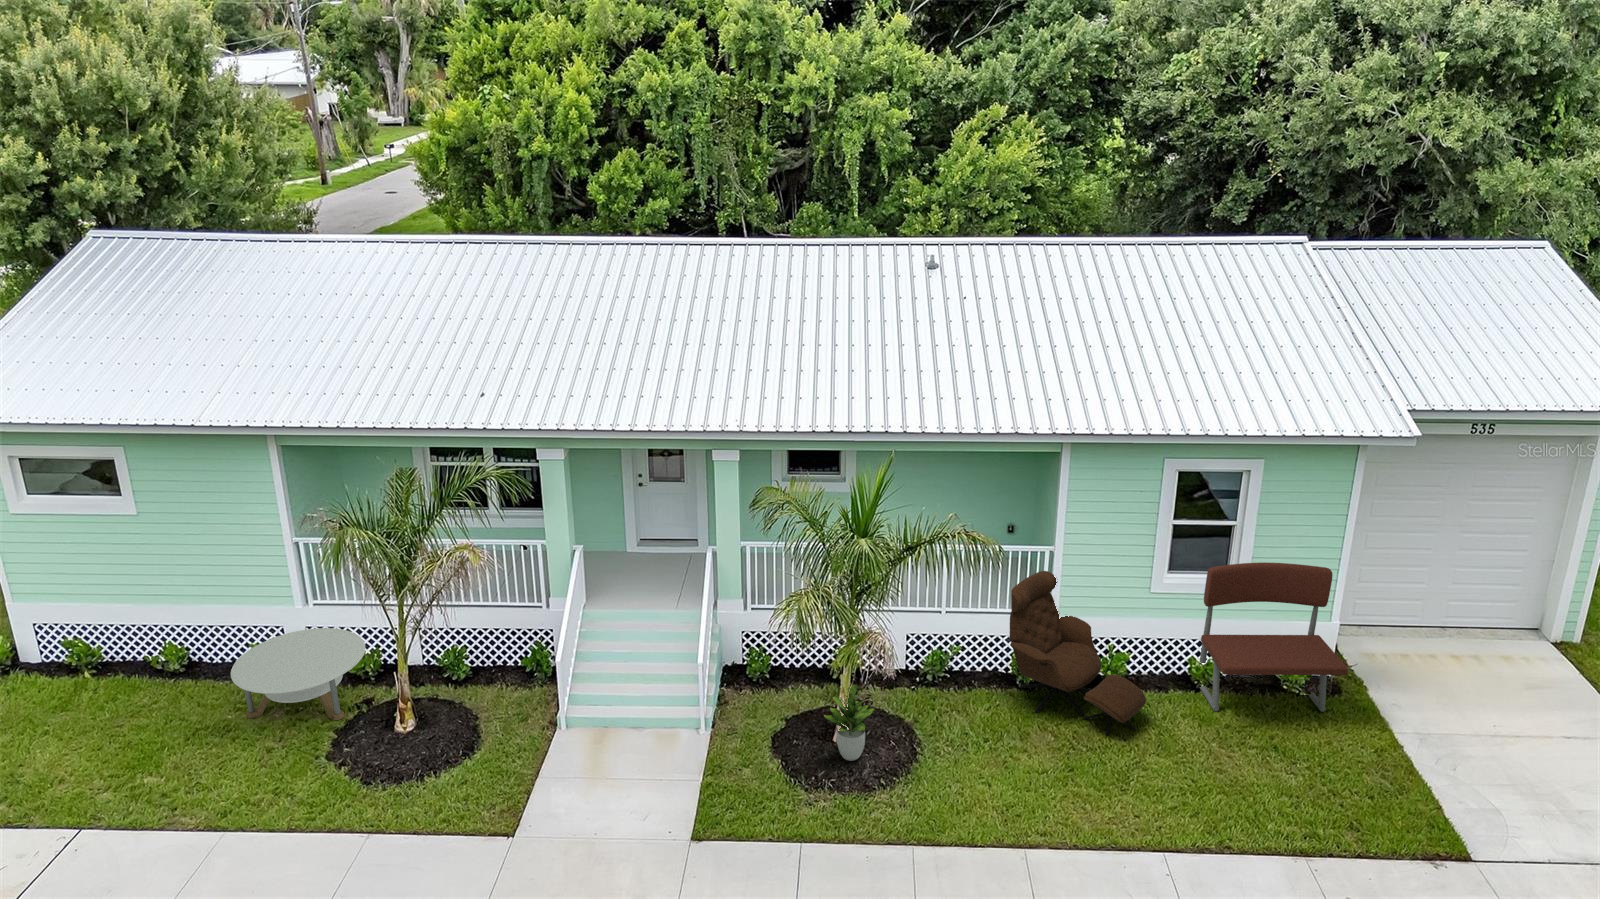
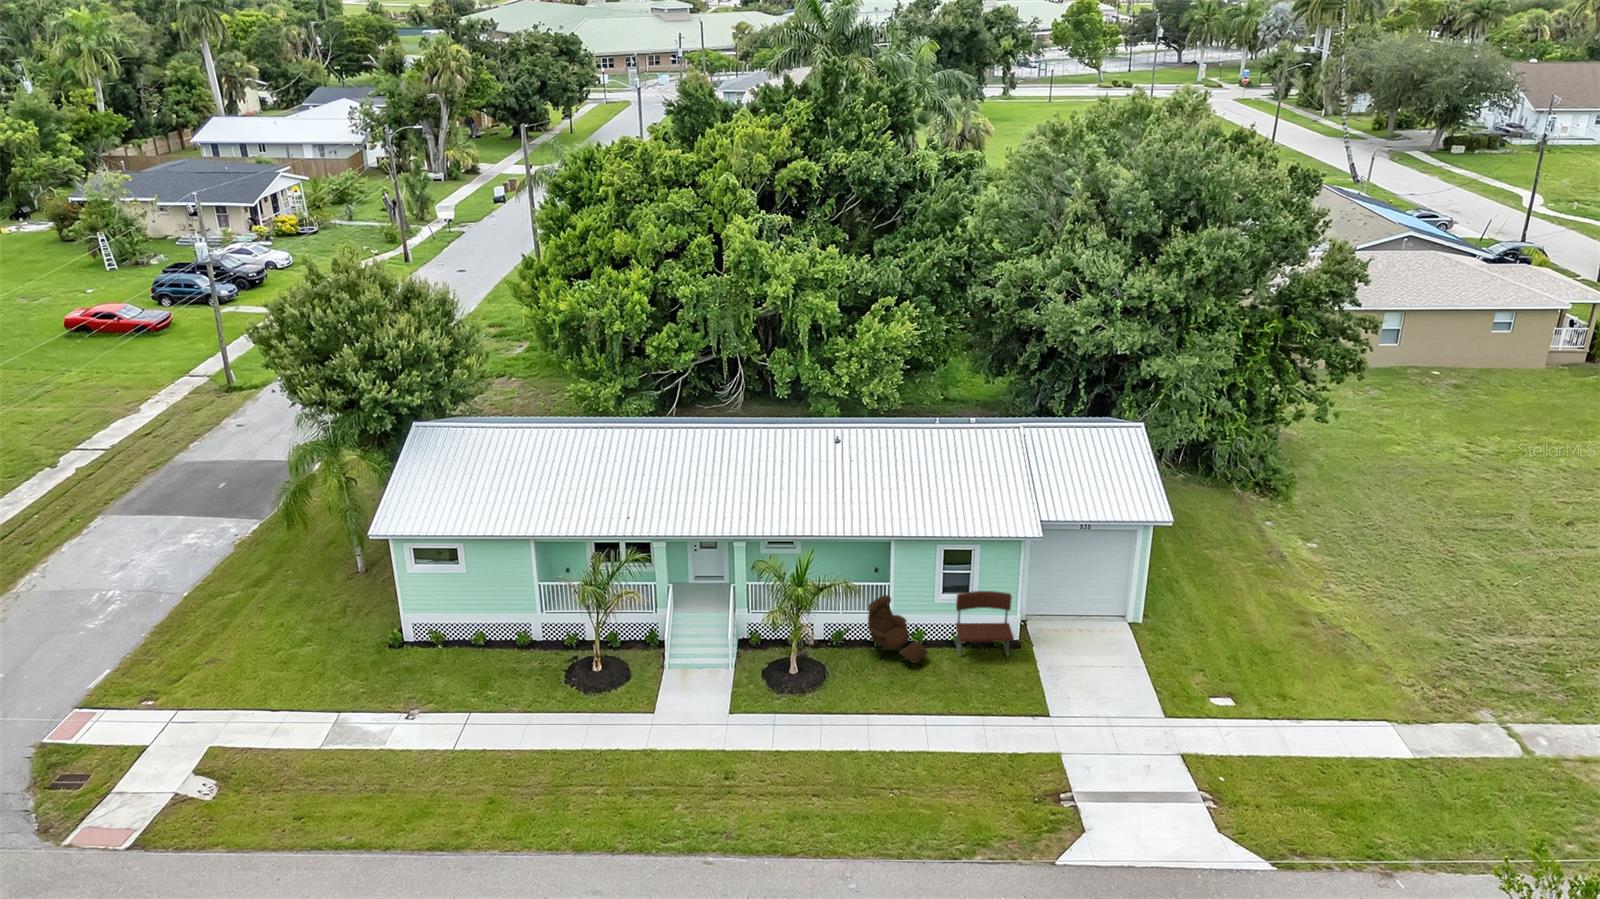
round table: present [231,628,365,720] -> none [519,624,576,667]
potted plant: present [824,685,874,761] -> none [784,648,806,681]

